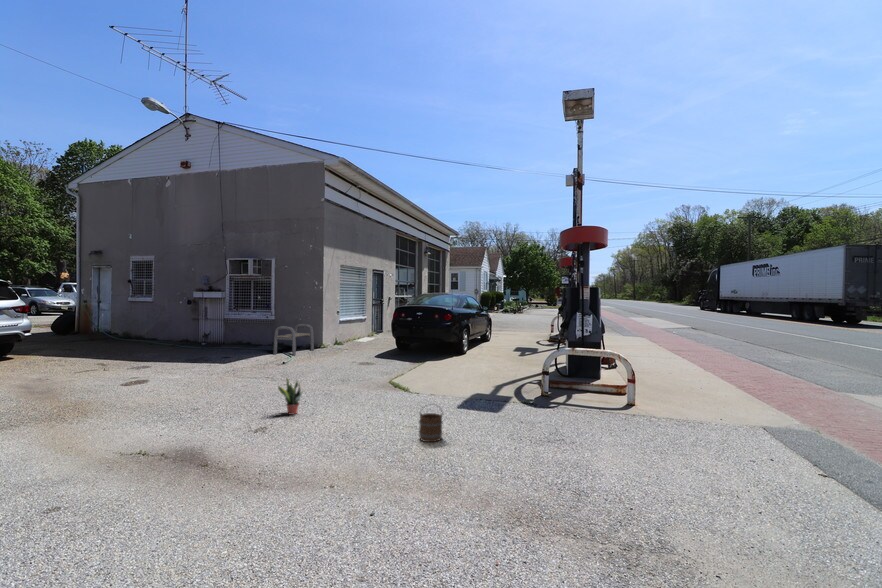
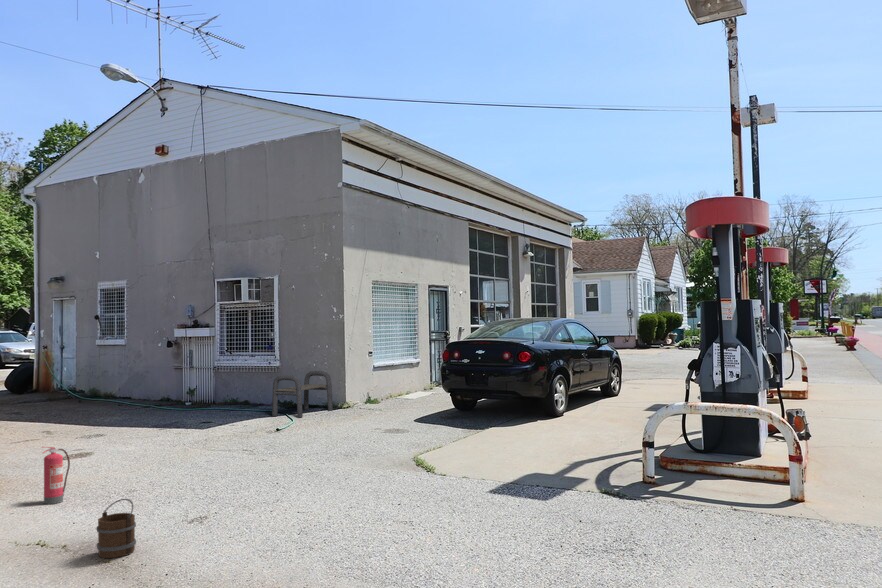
fire extinguisher: none [136,375,157,416] -> present [43,447,70,504]
potted plant: present [278,379,303,415] -> none [221,450,264,506]
bucket: present [419,411,442,442] -> present [96,499,136,558]

